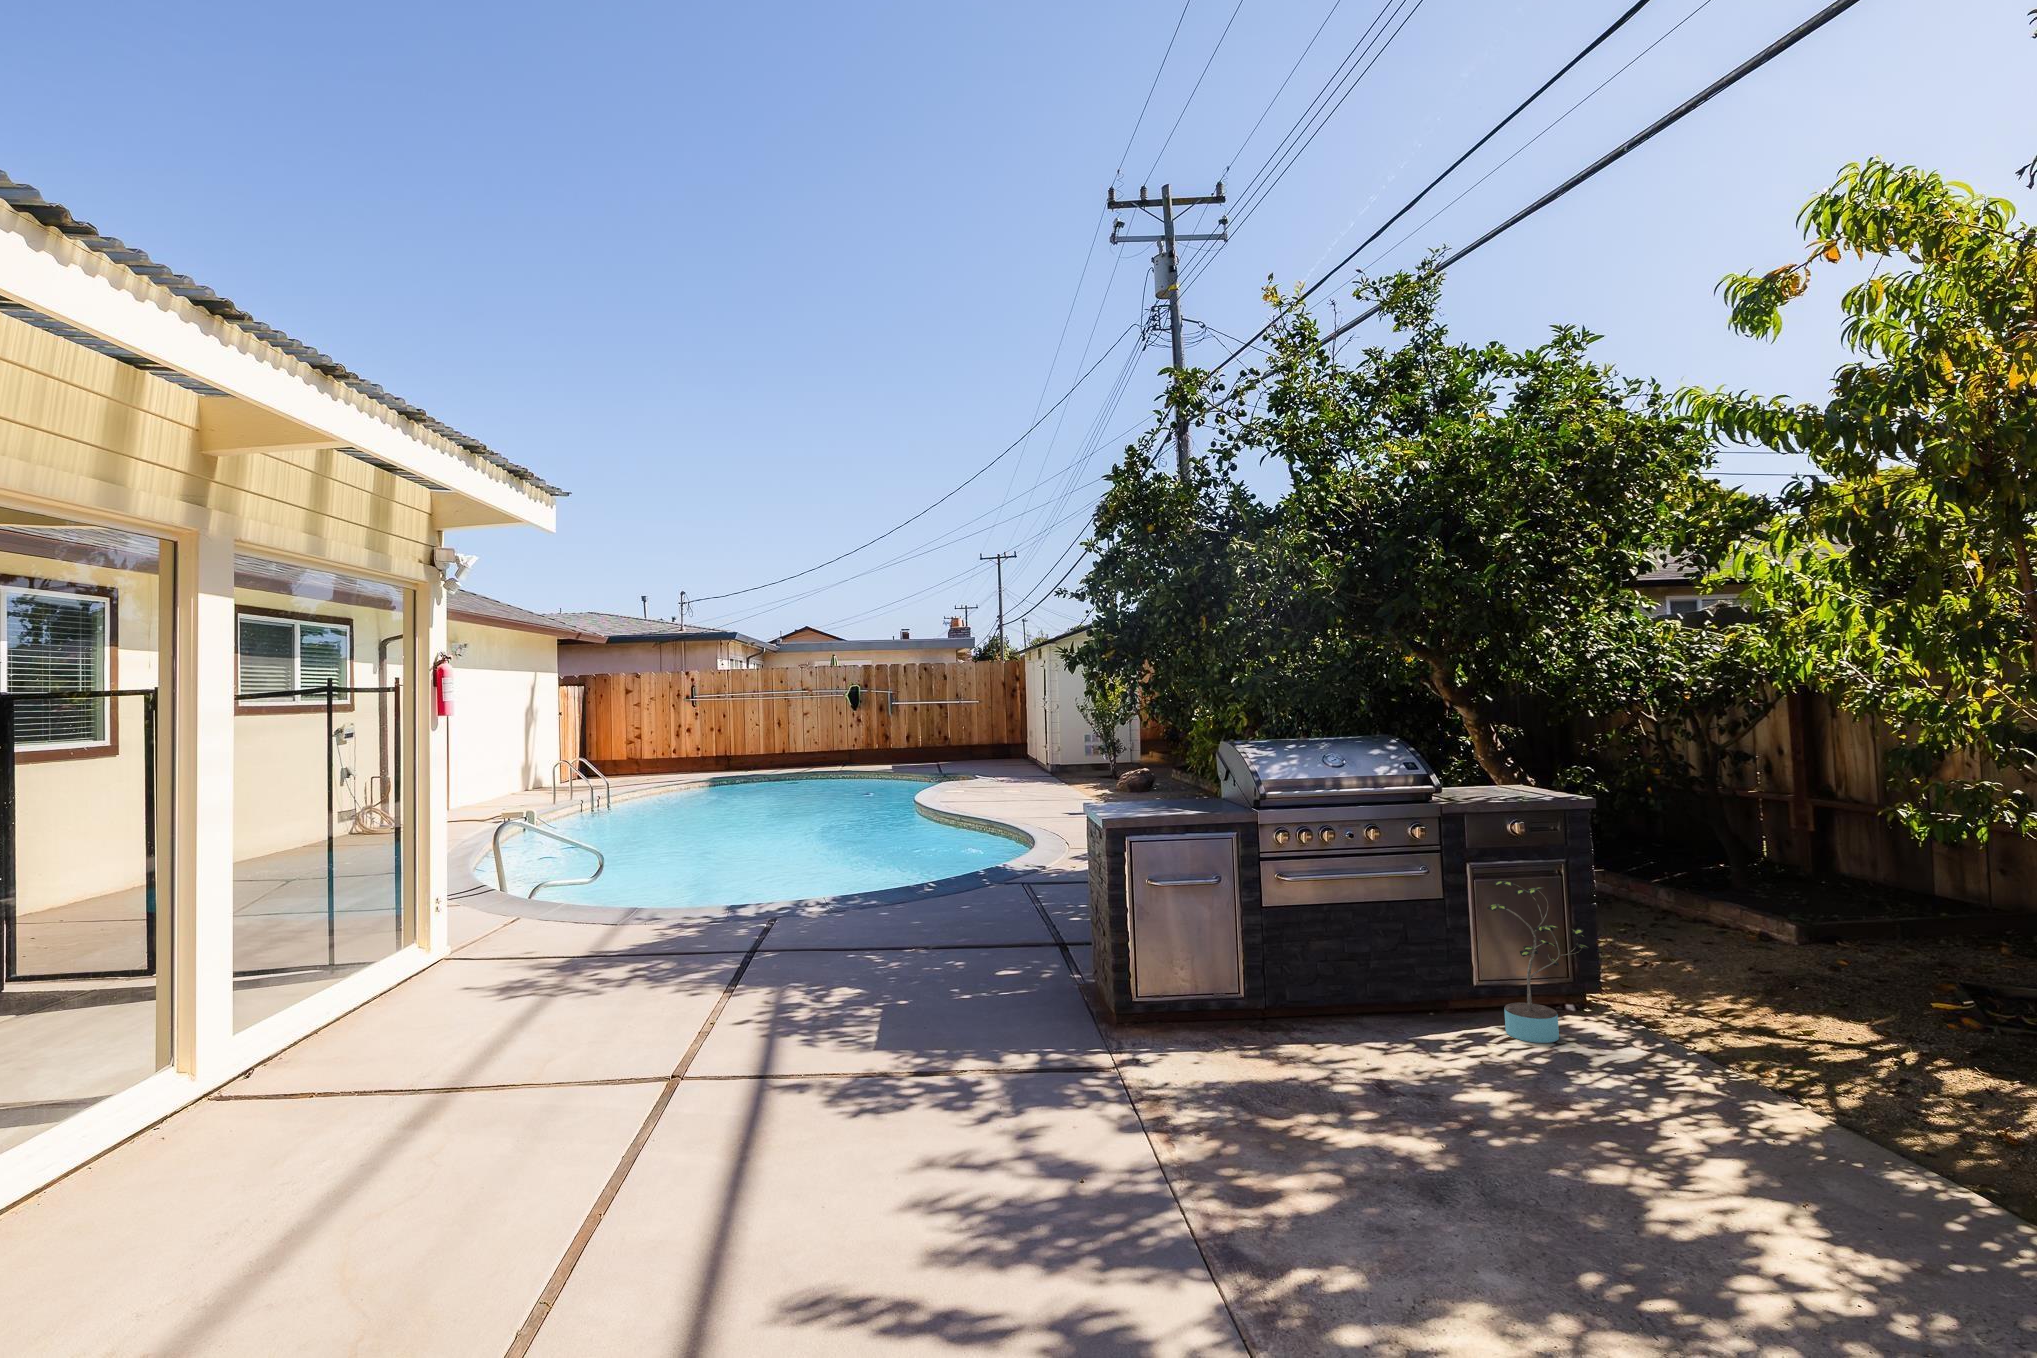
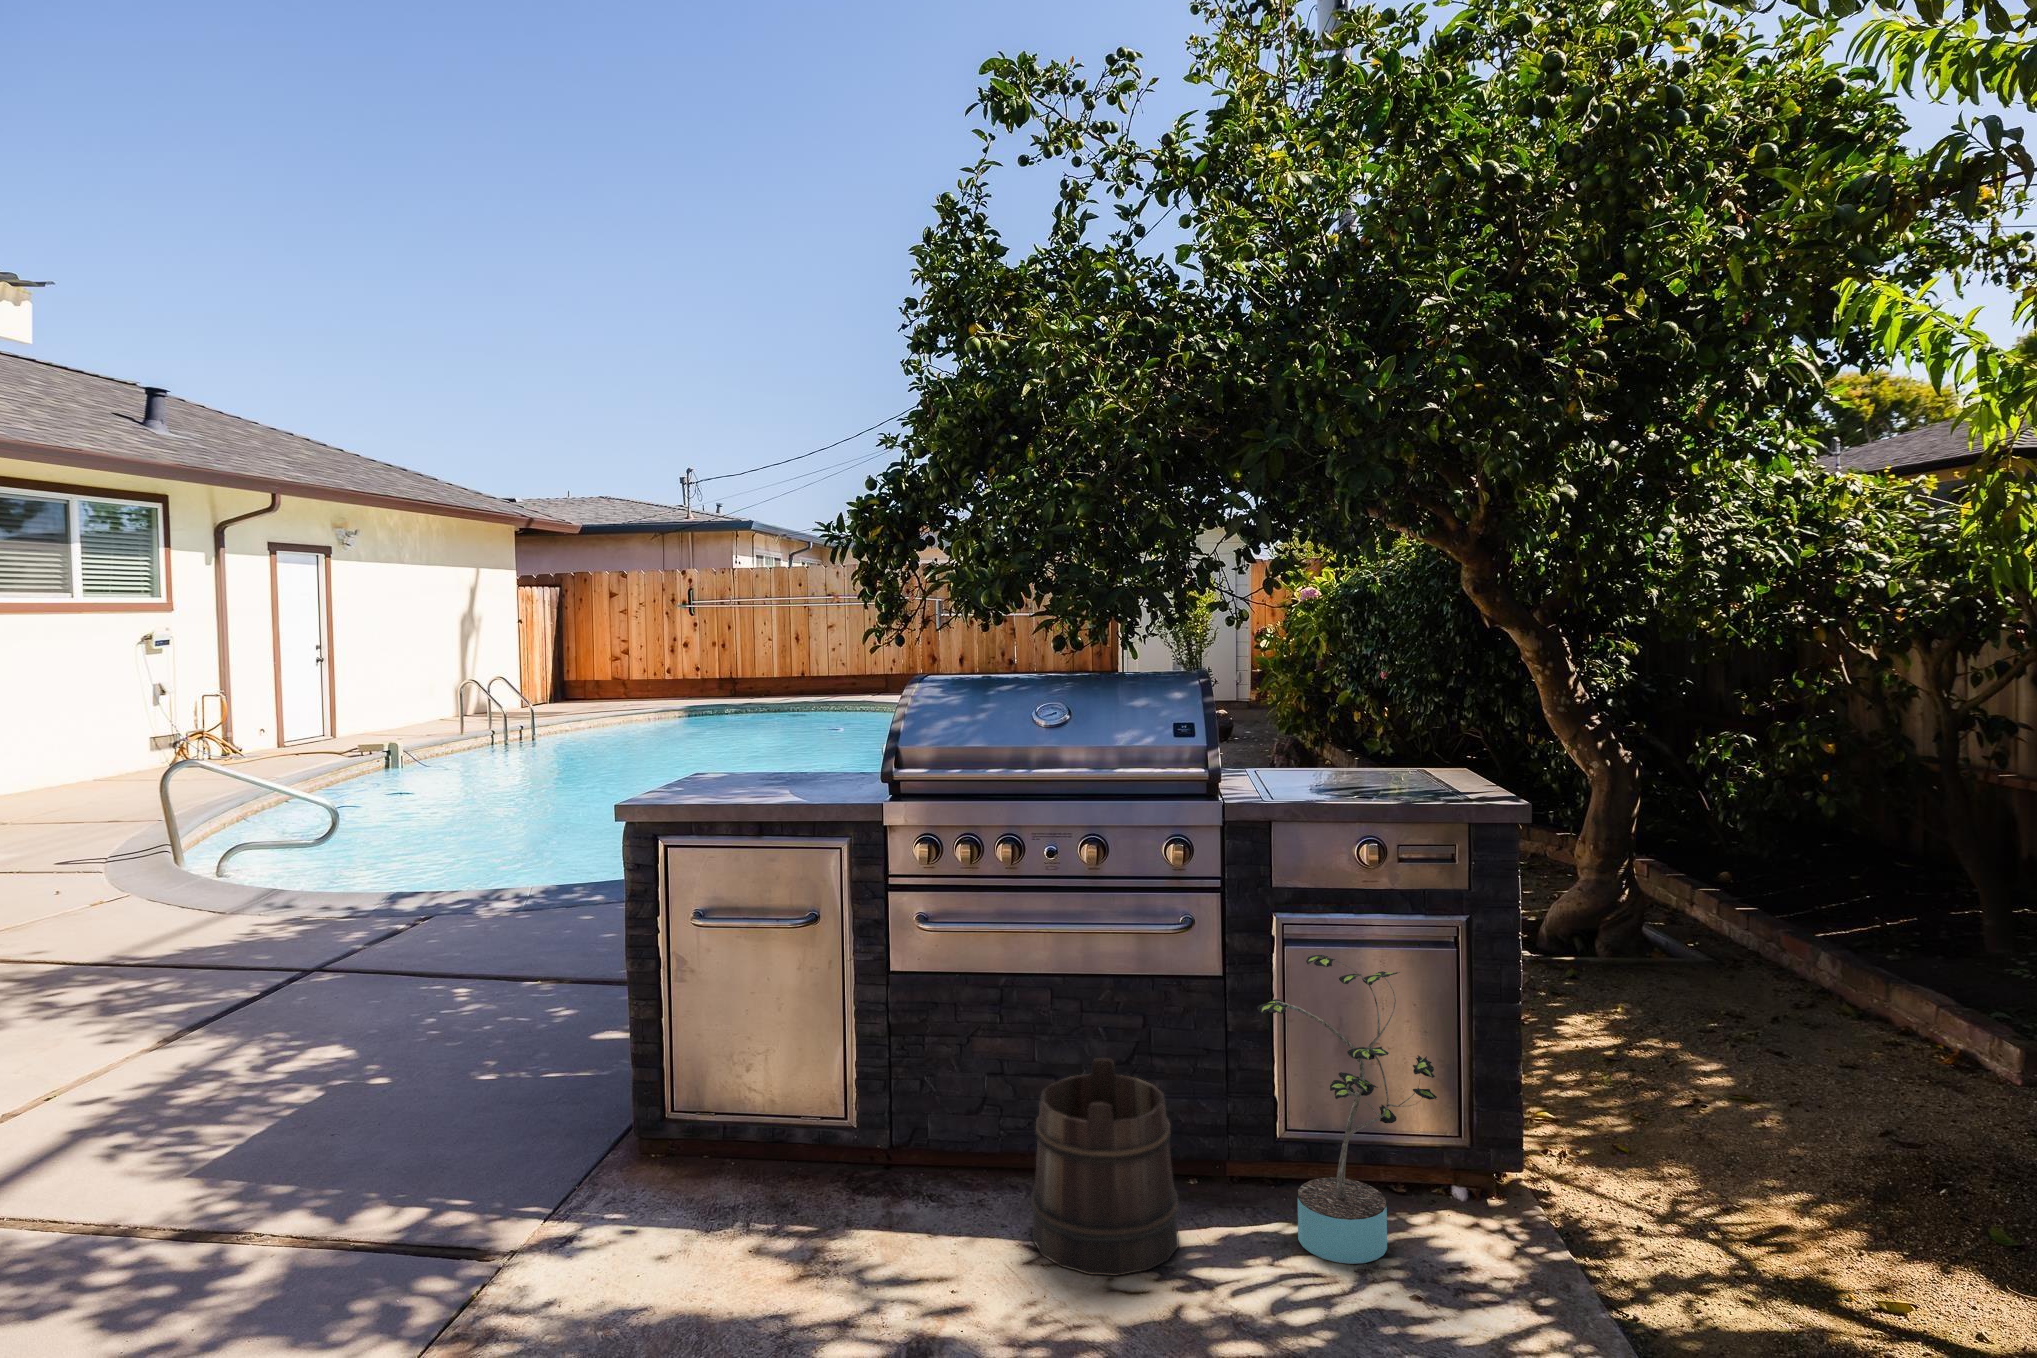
bucket: none [1368,946,1459,1059] -> present [1031,1059,1179,1276]

